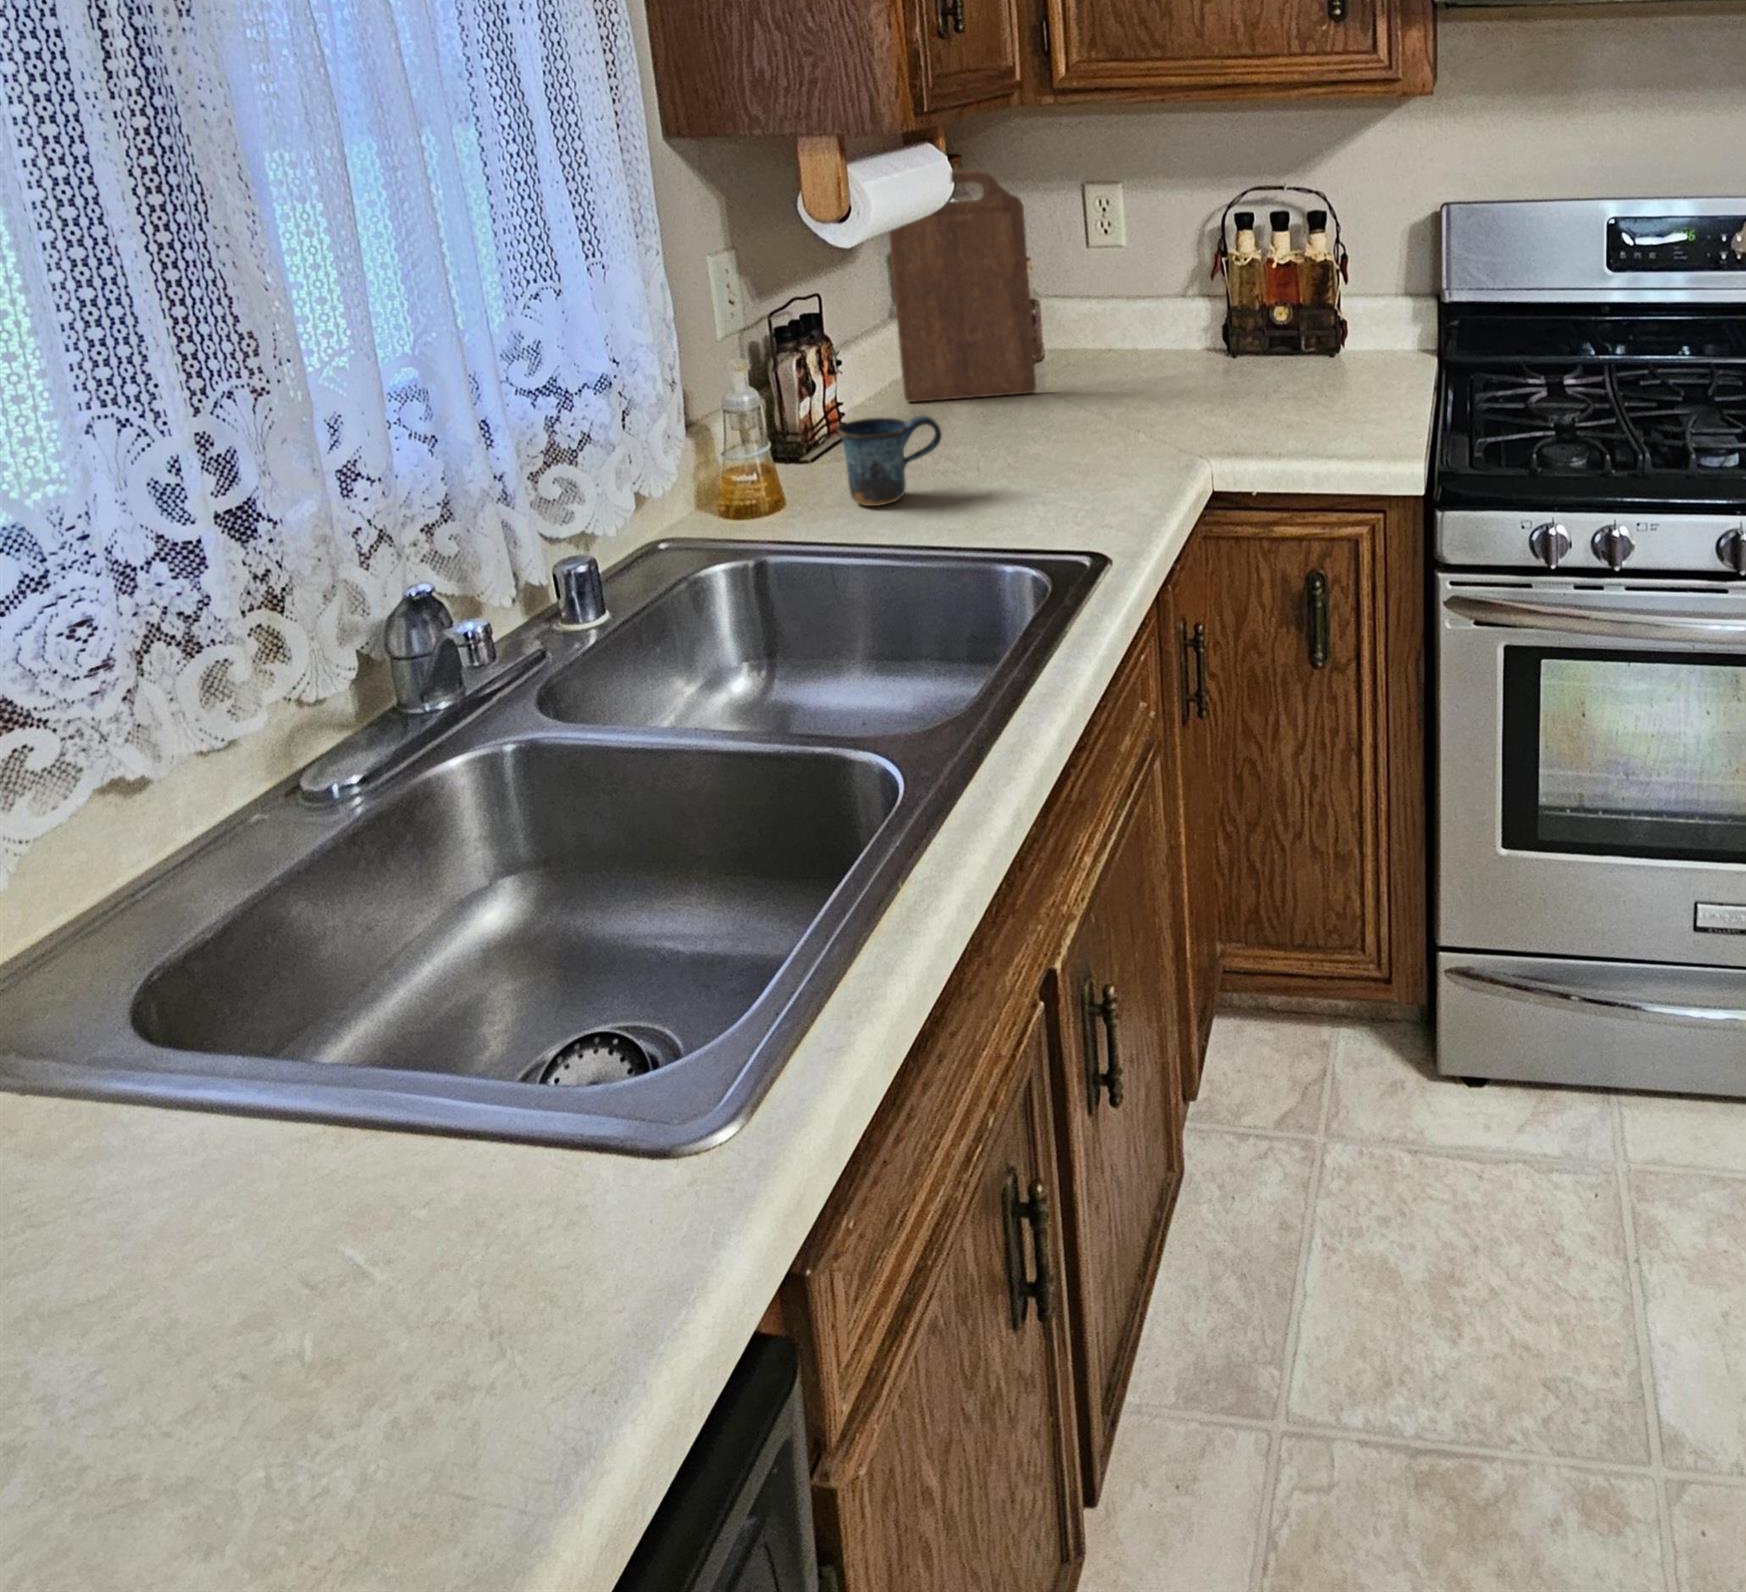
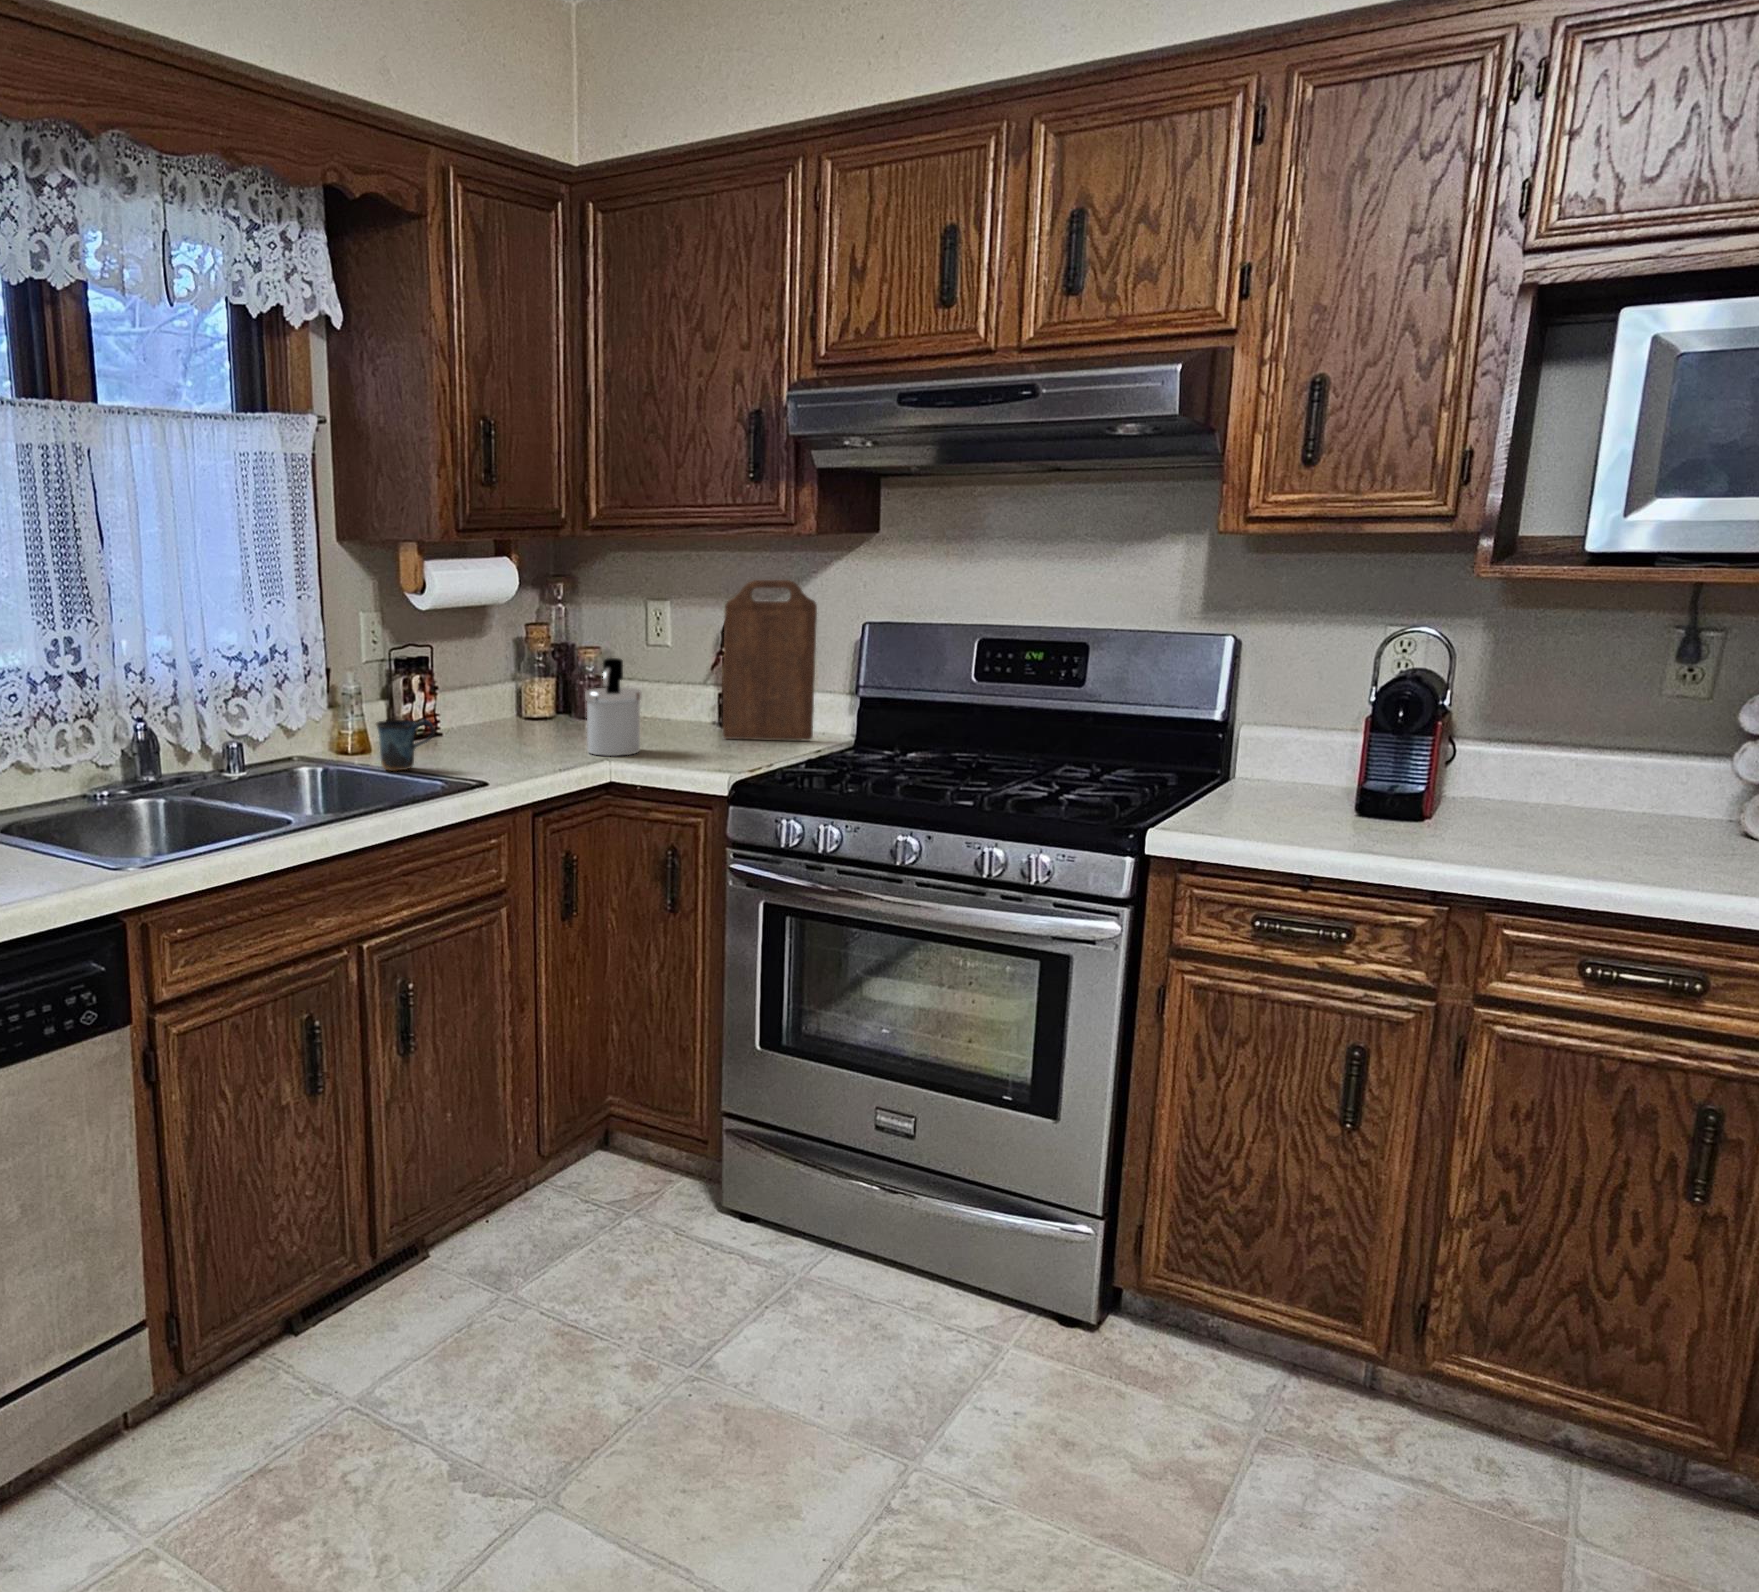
cutting board: present [888,170,1036,402] -> present [723,580,817,741]
soap dispenser: none [1114,282,1199,427] -> present [585,658,642,756]

